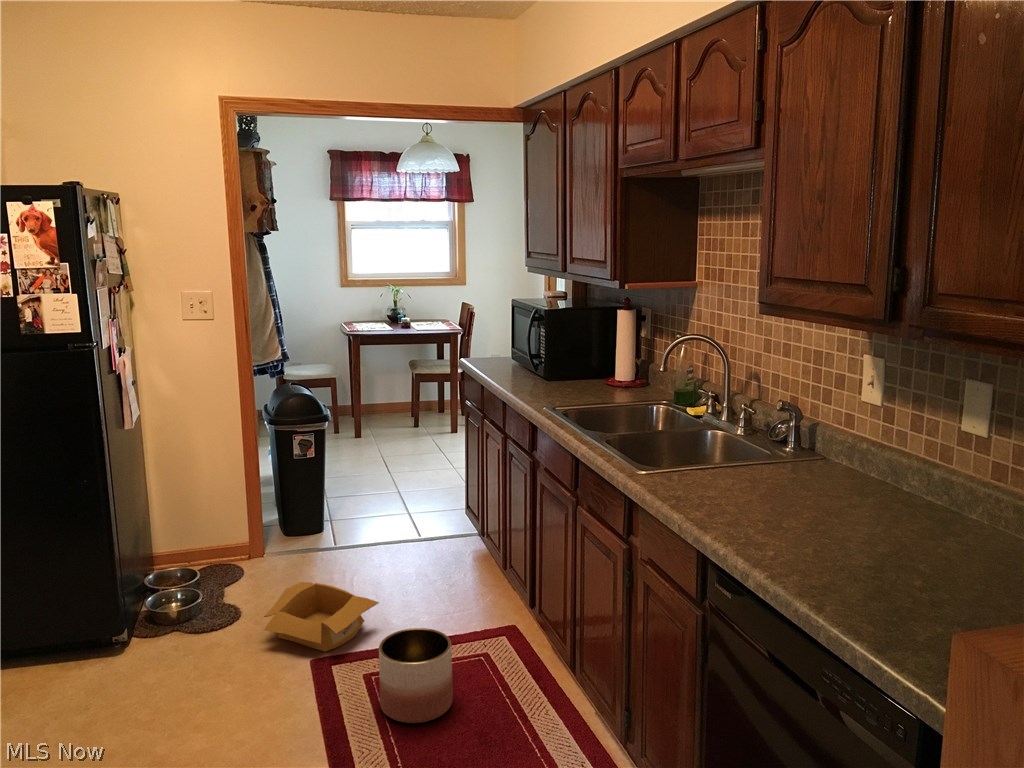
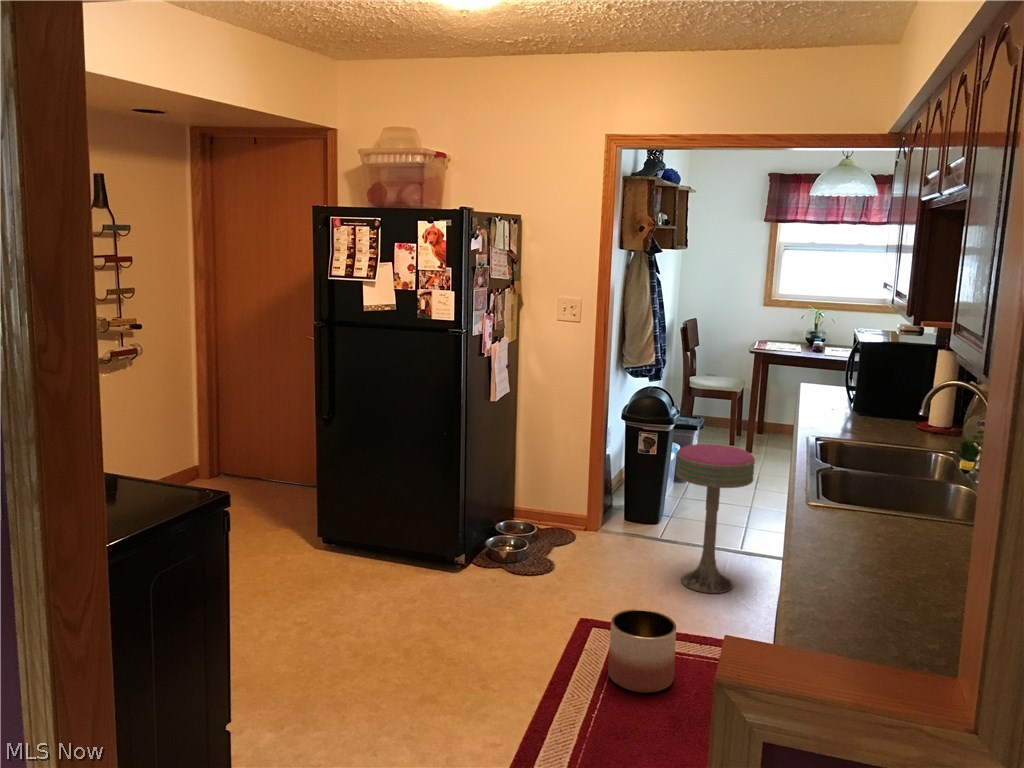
bar stool: none [365,434,446,591] -> present [676,444,755,593]
cardboard box: present [264,582,379,651] -> none [553,555,655,616]

